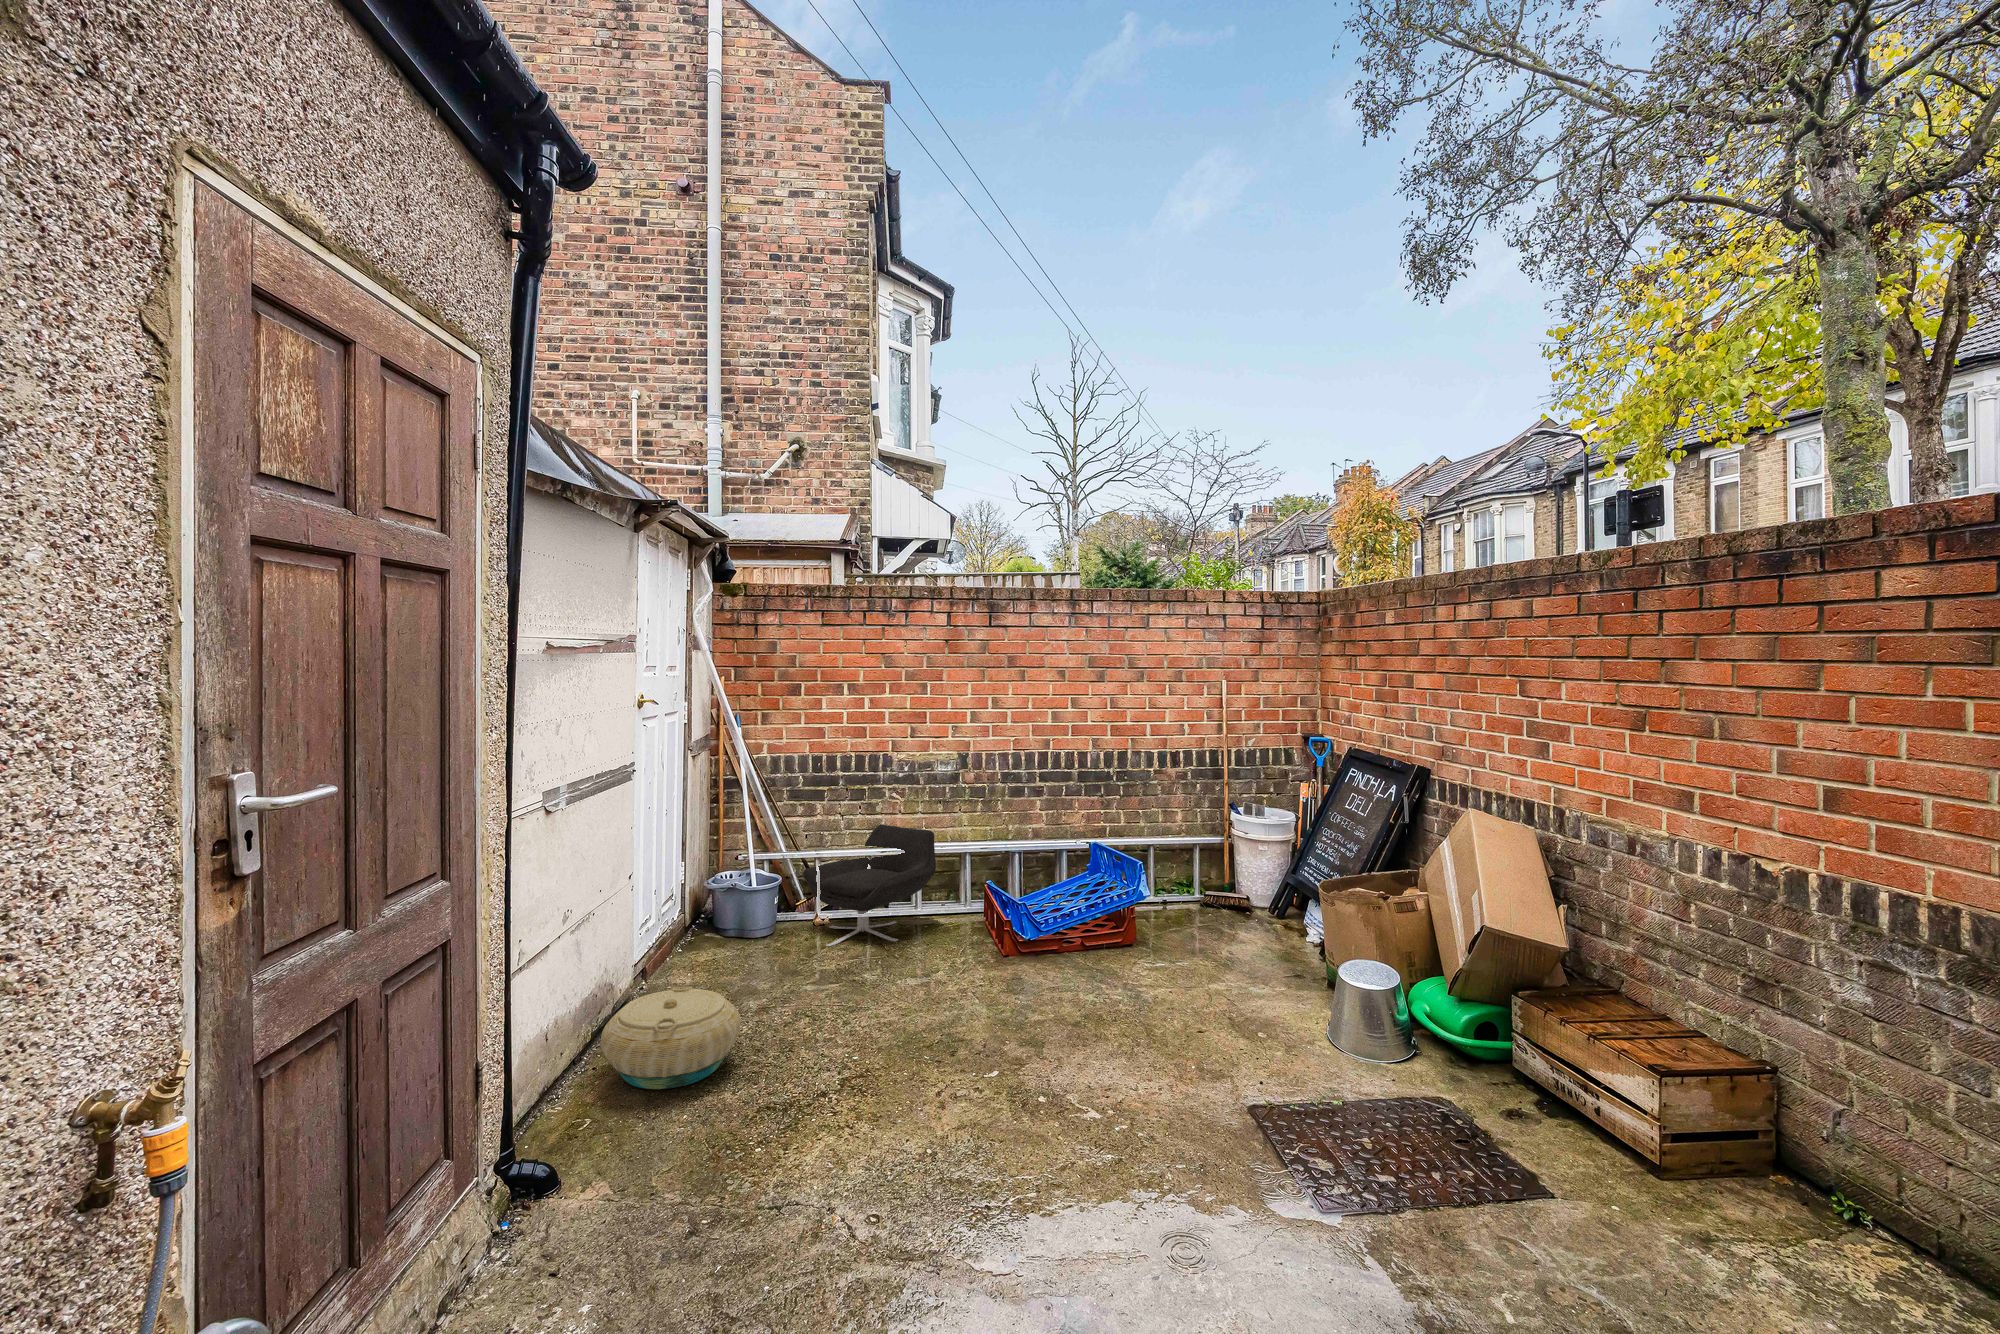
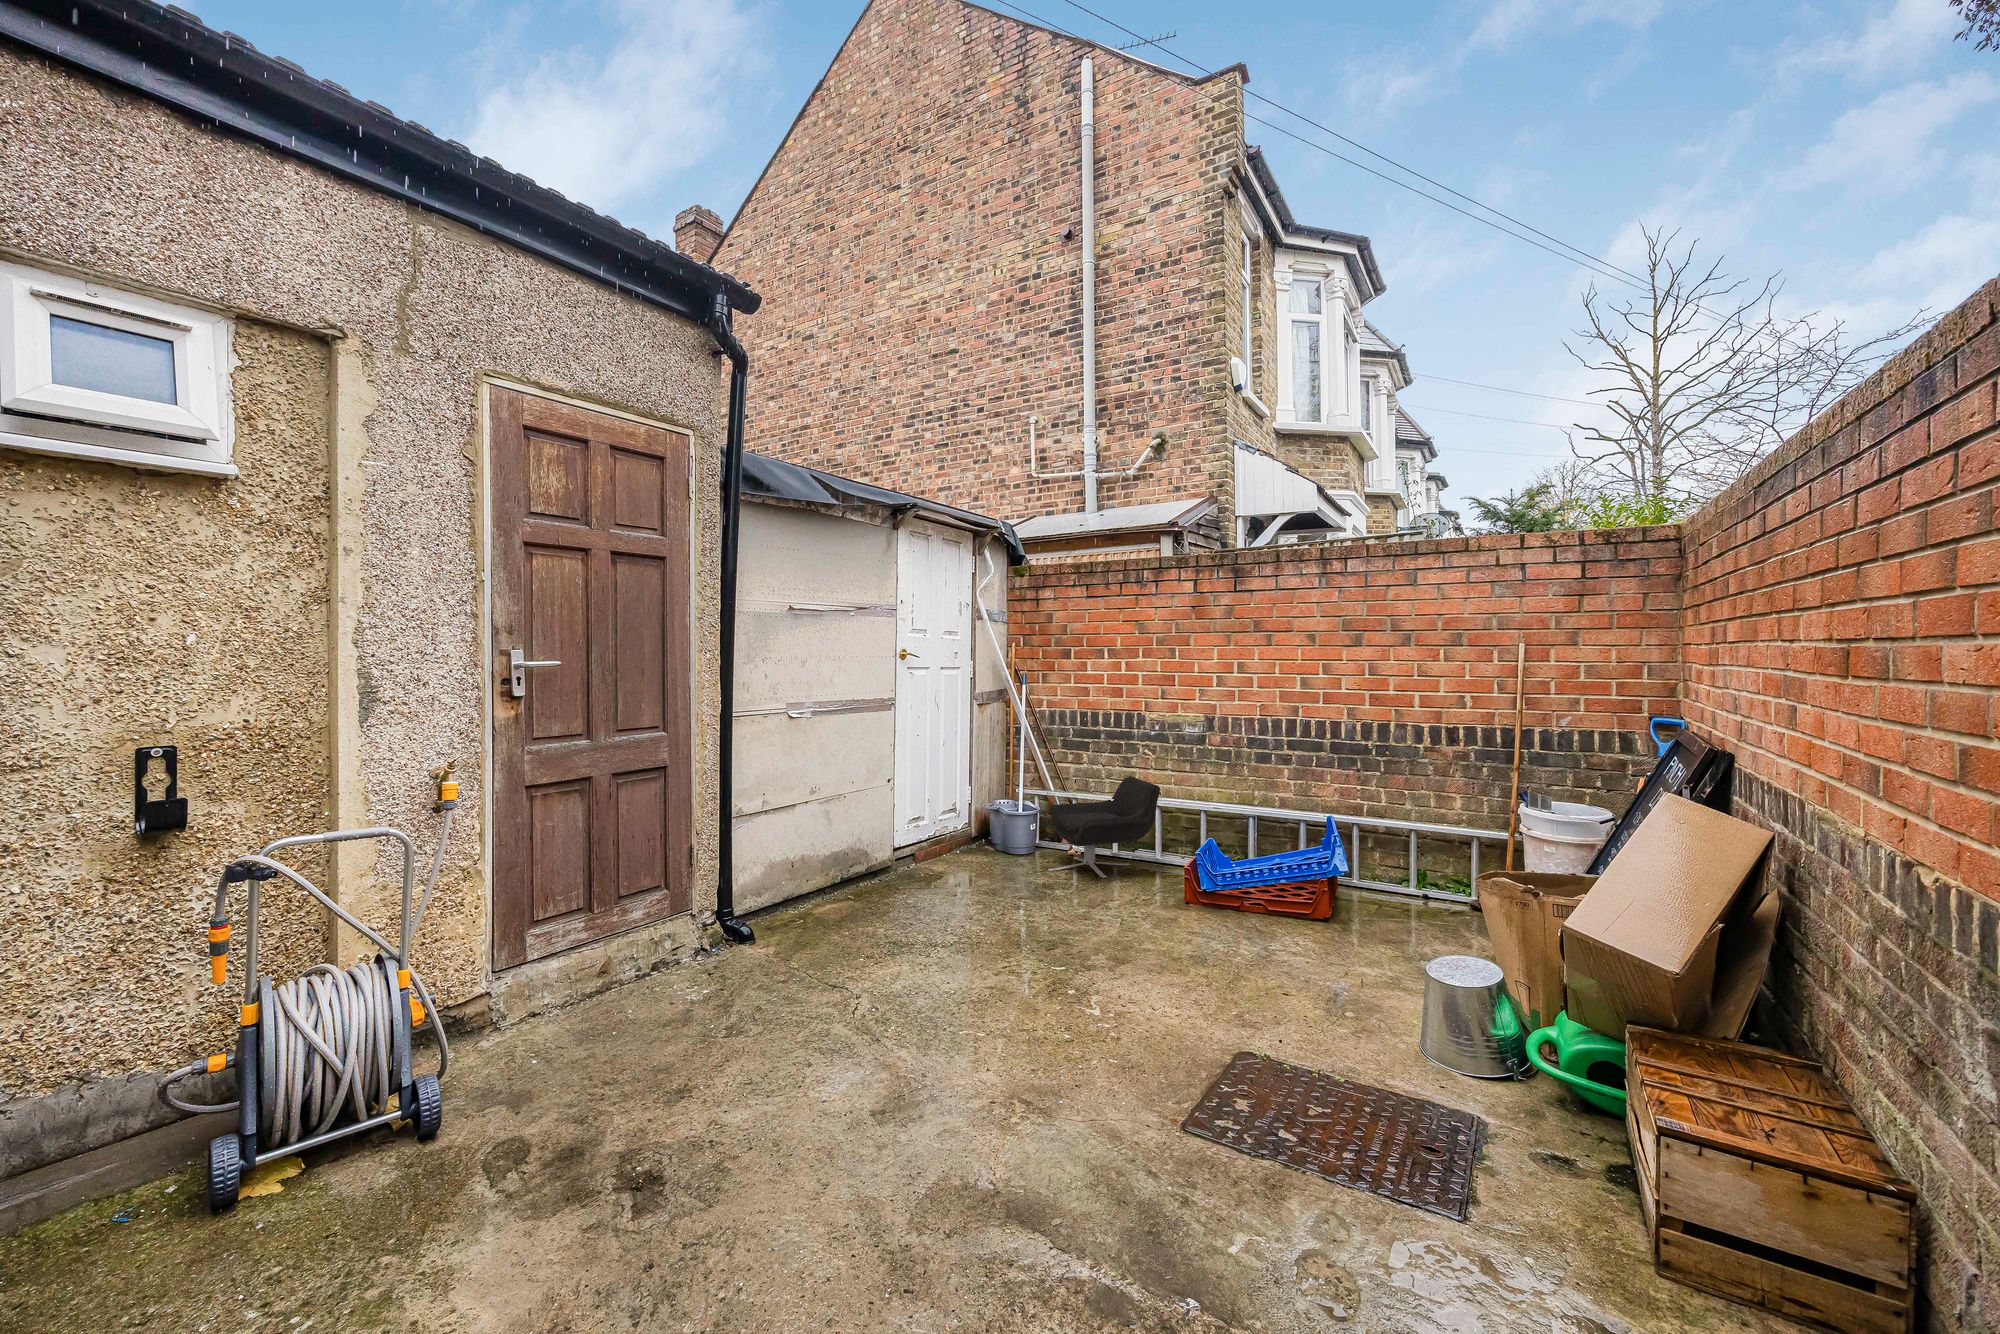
basket: present [601,987,741,1089] -> none [780,865,875,929]

